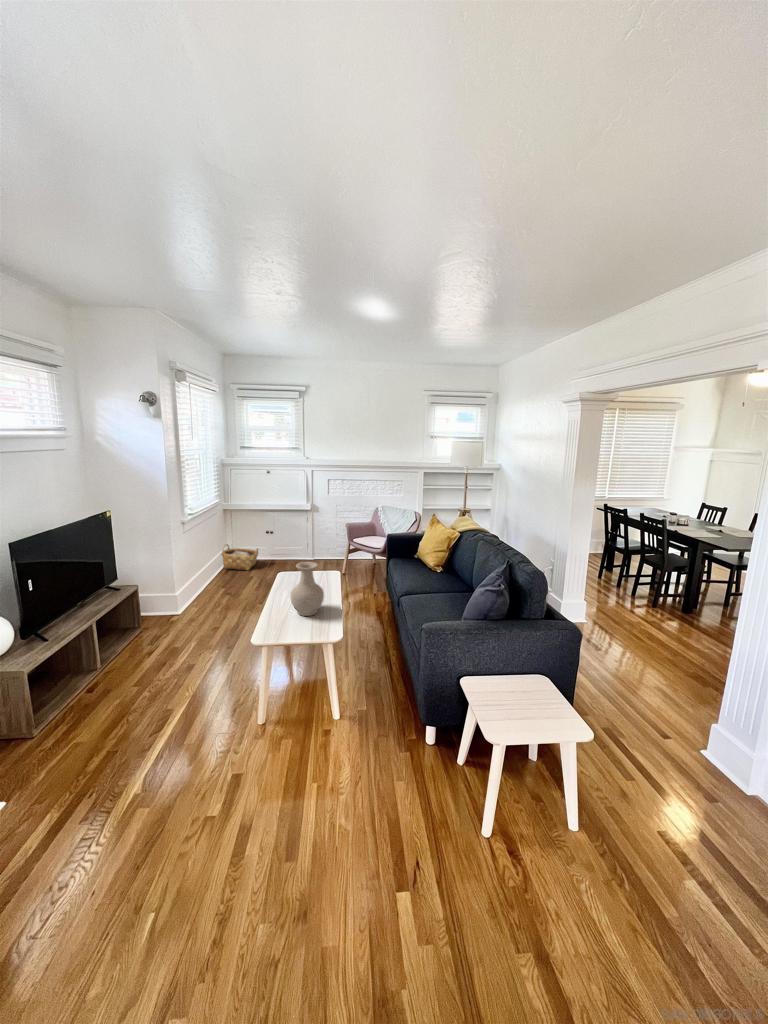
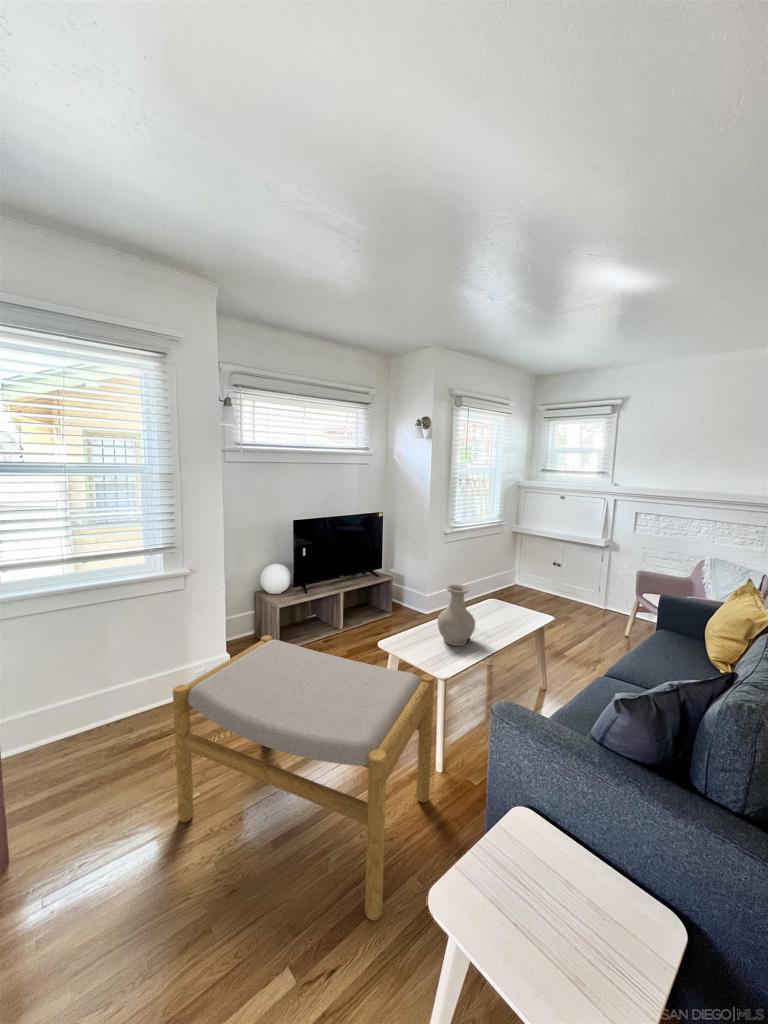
woven basket: present [222,544,258,570] -> none [499,567,537,600]
footstool: none [146,637,411,949] -> present [173,635,434,920]

